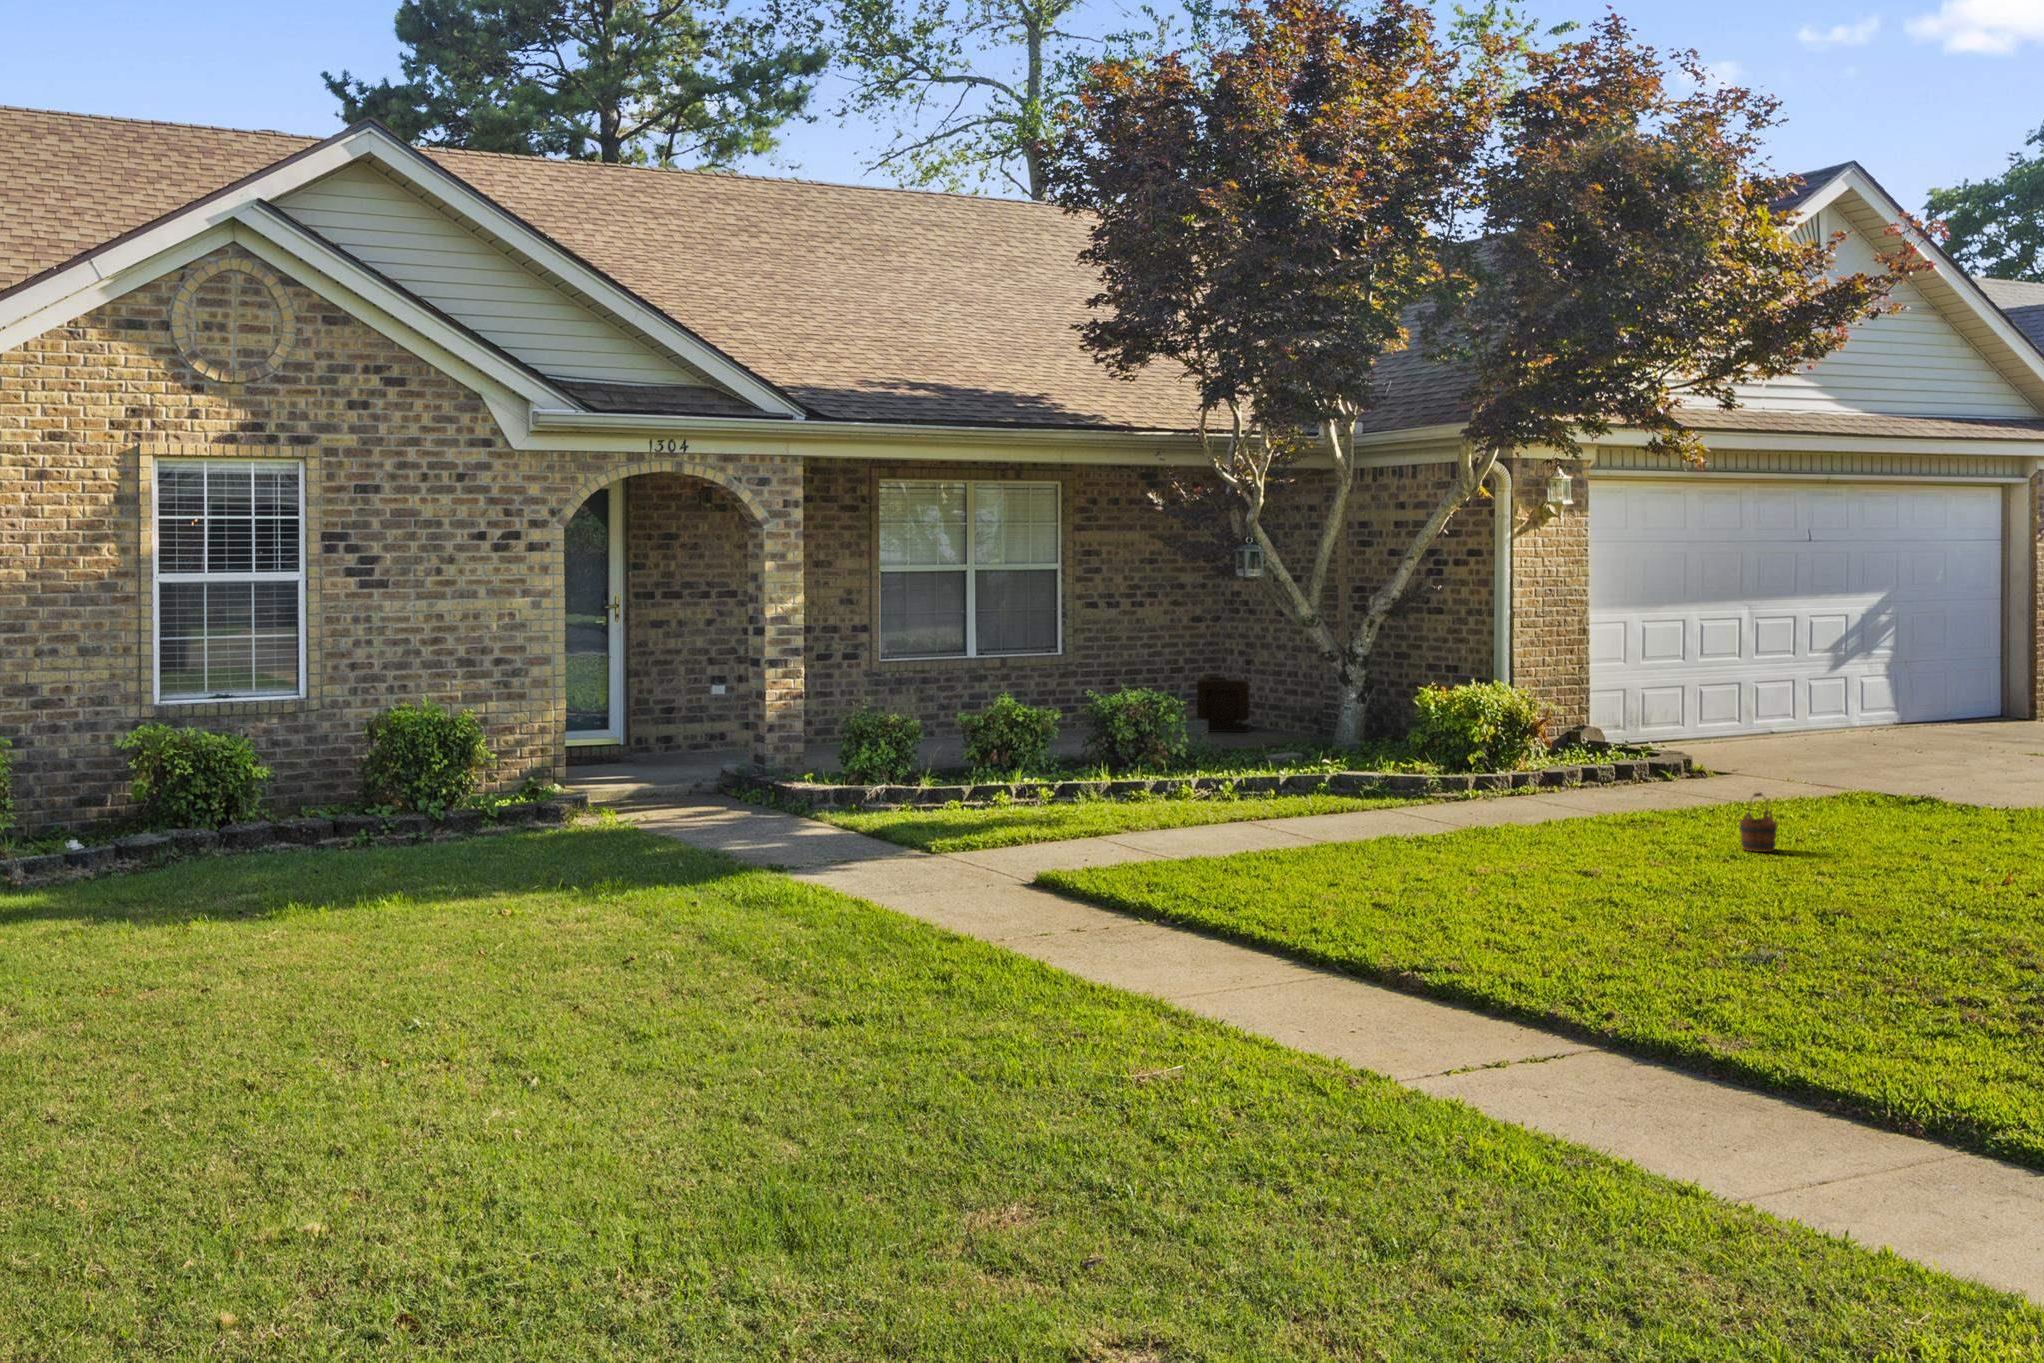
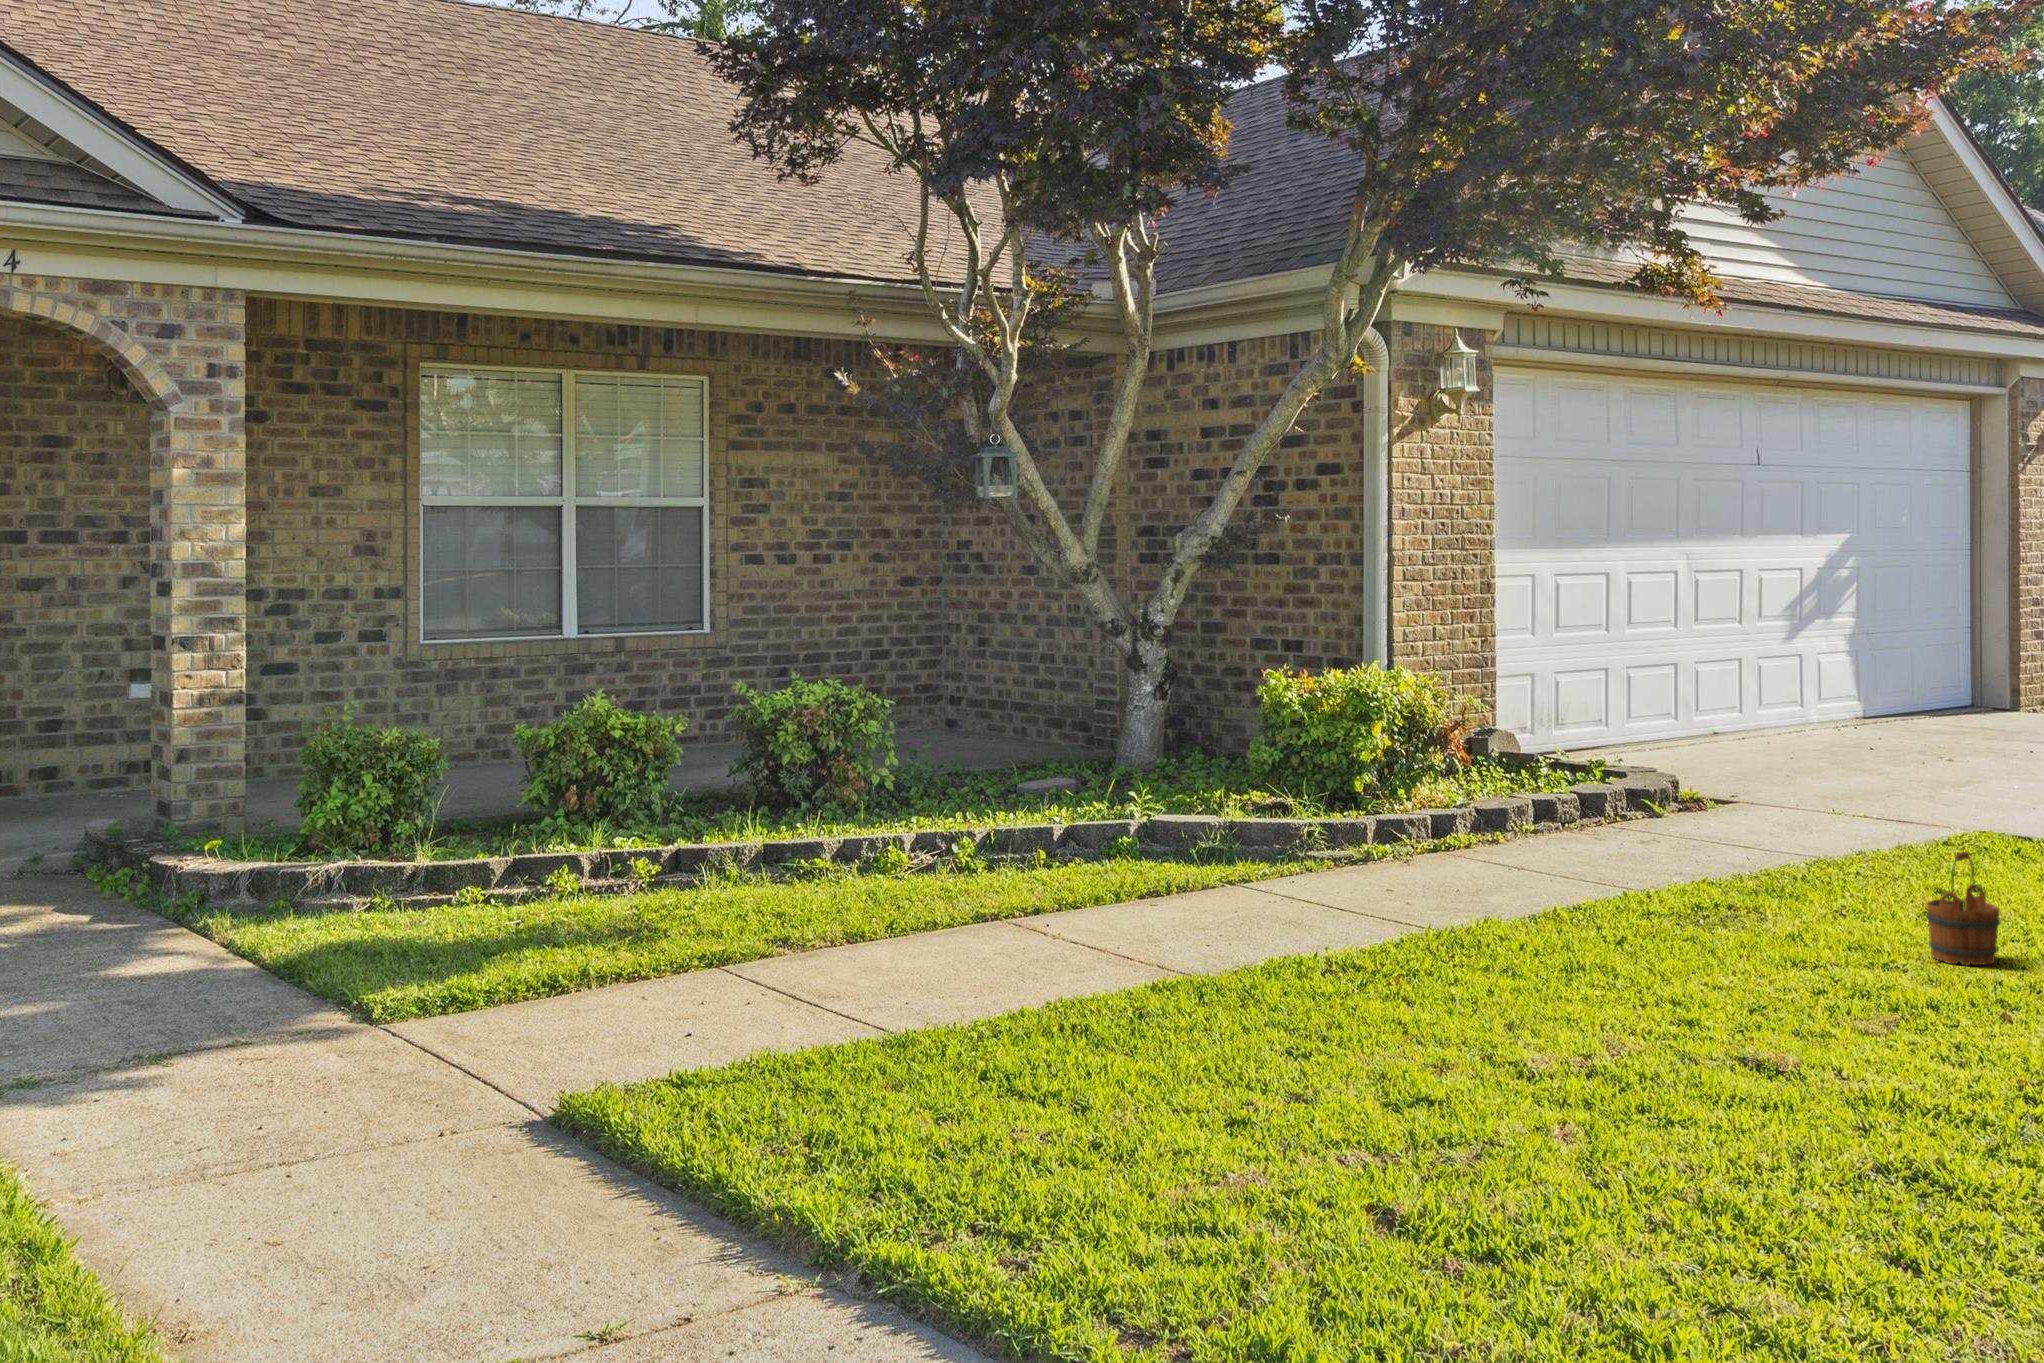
wooden crate: present [1197,677,1251,732] -> none [911,667,991,748]

